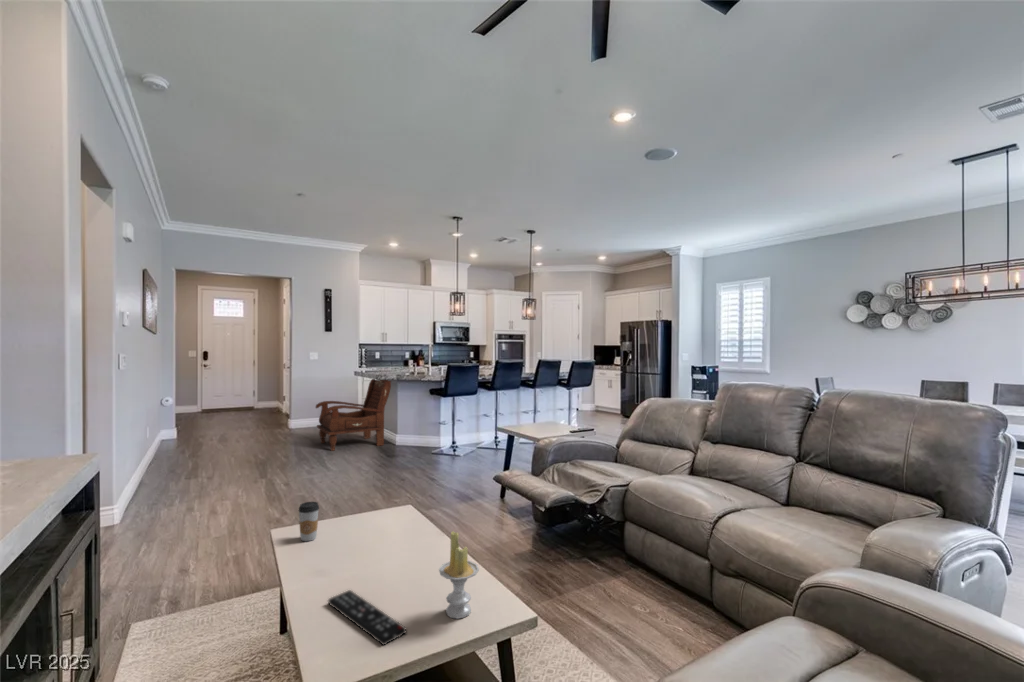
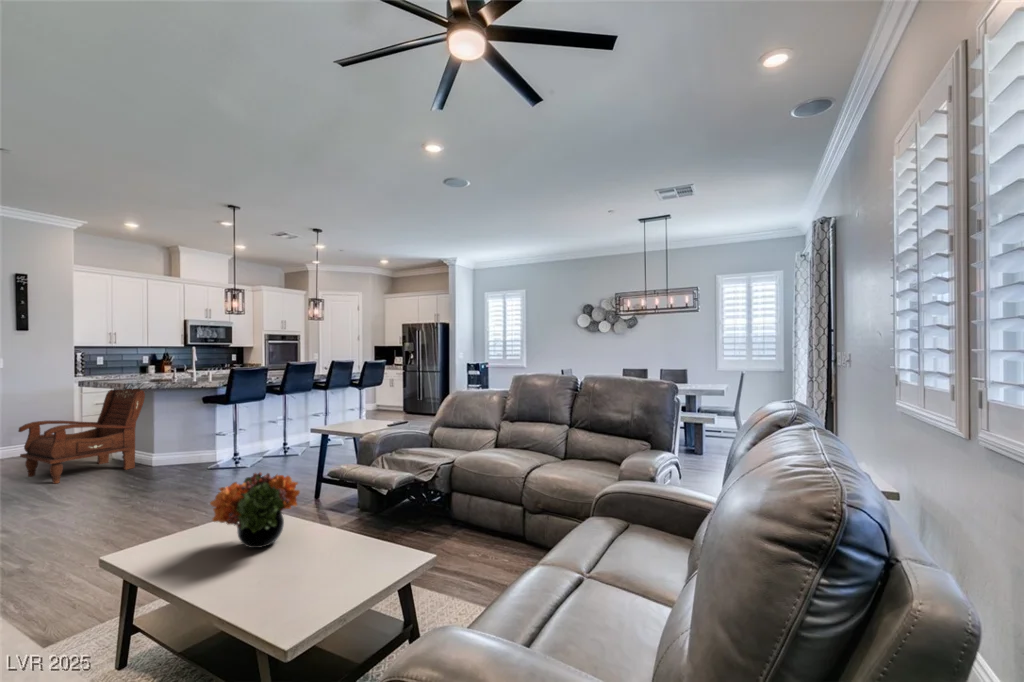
flower arrangement: none [340,472,425,550] -> present [210,472,300,548]
coffee cup: present [299,502,319,541] -> none [146,516,172,560]
candle: present [439,531,479,619] -> none [355,504,389,575]
remote control: present [328,590,406,645] -> none [241,580,338,606]

